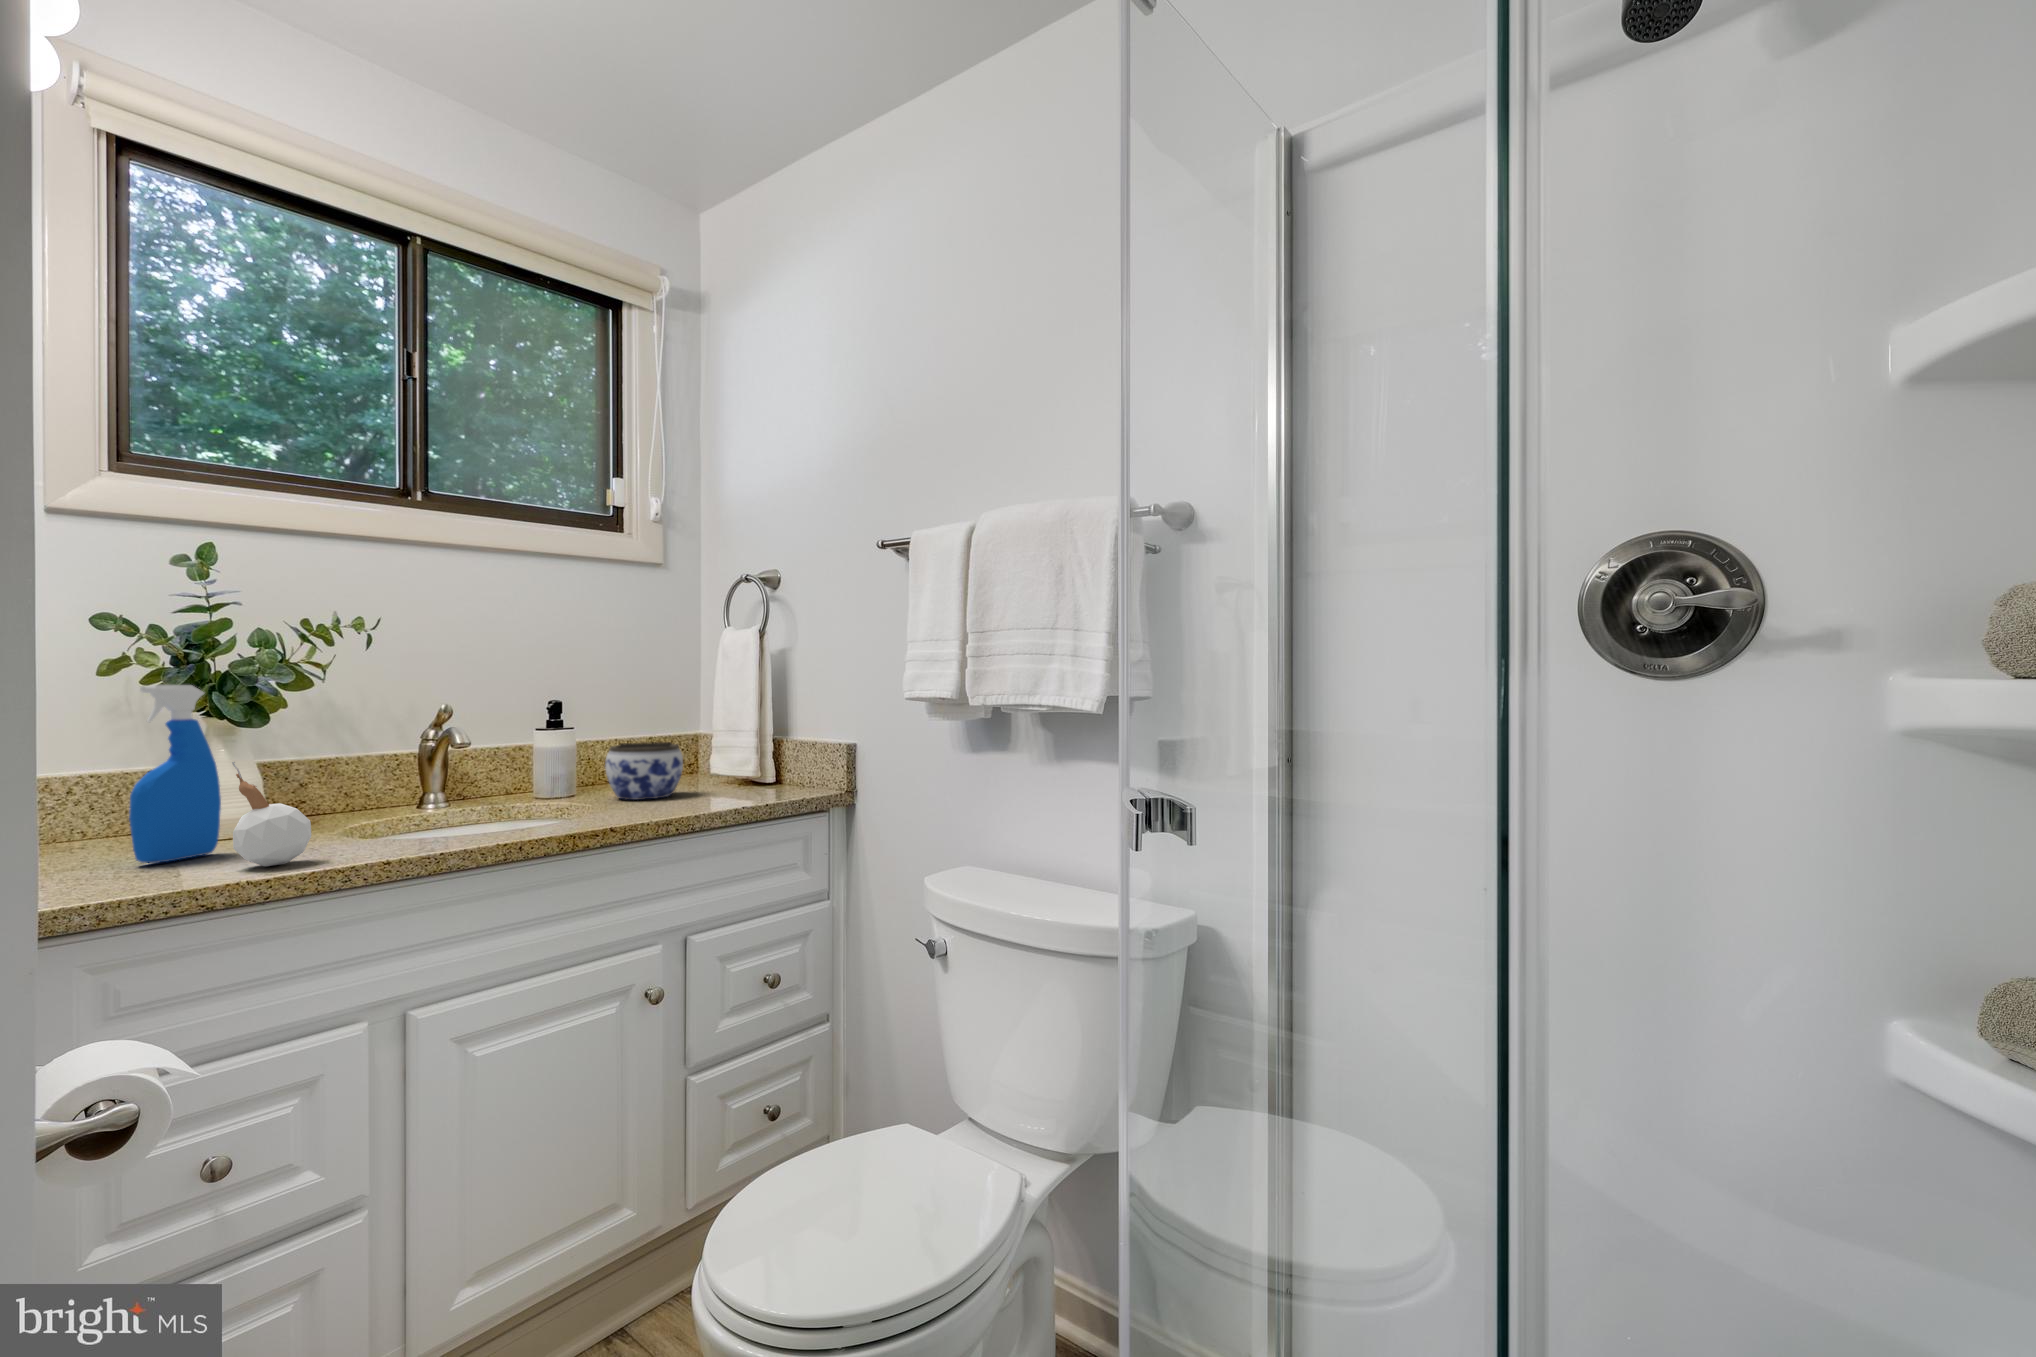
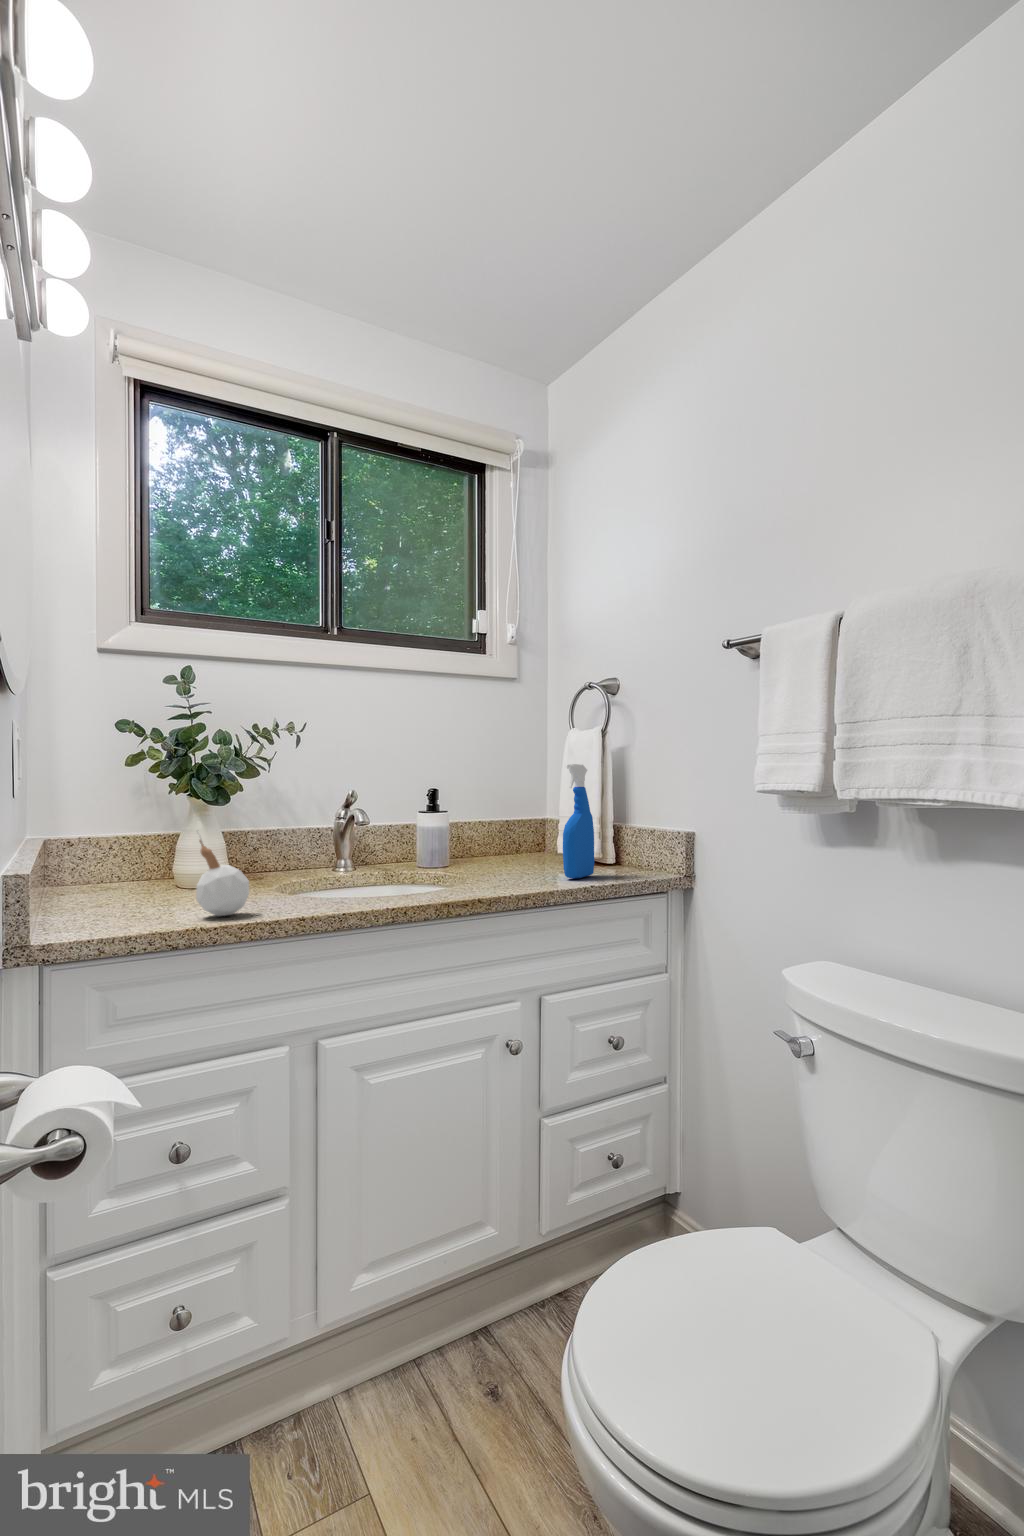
spray bottle: present [129,685,221,863] -> present [563,764,594,878]
jar: present [605,742,683,800] -> none [472,825,535,875]

